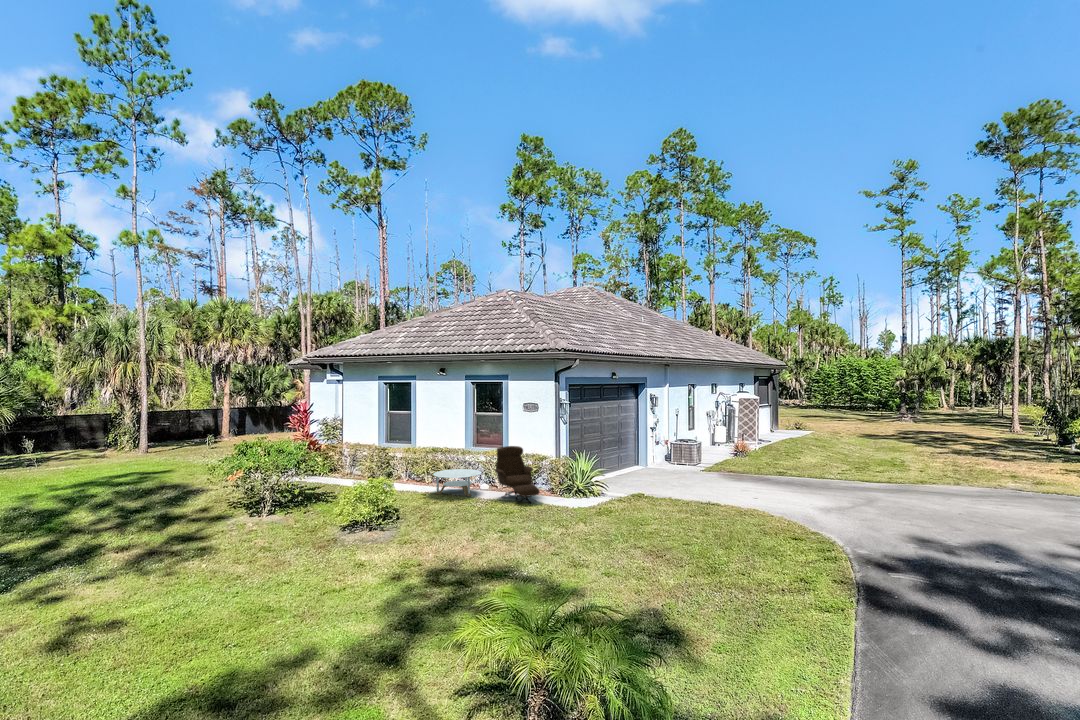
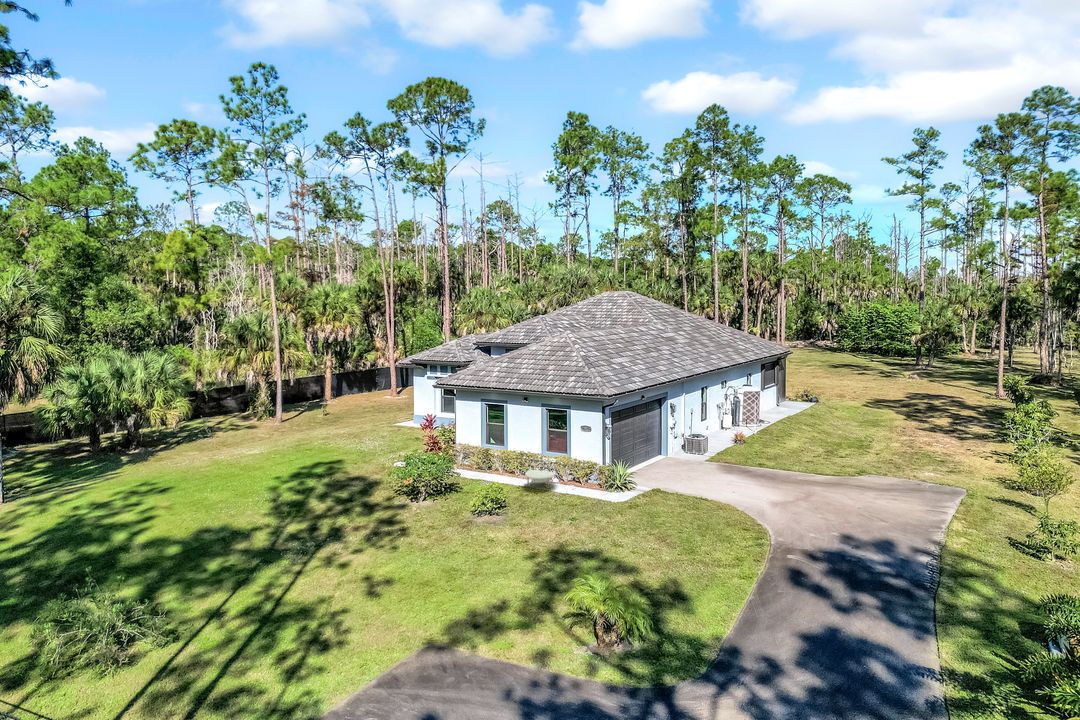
lounge chair: present [495,446,539,503] -> none [564,456,594,496]

